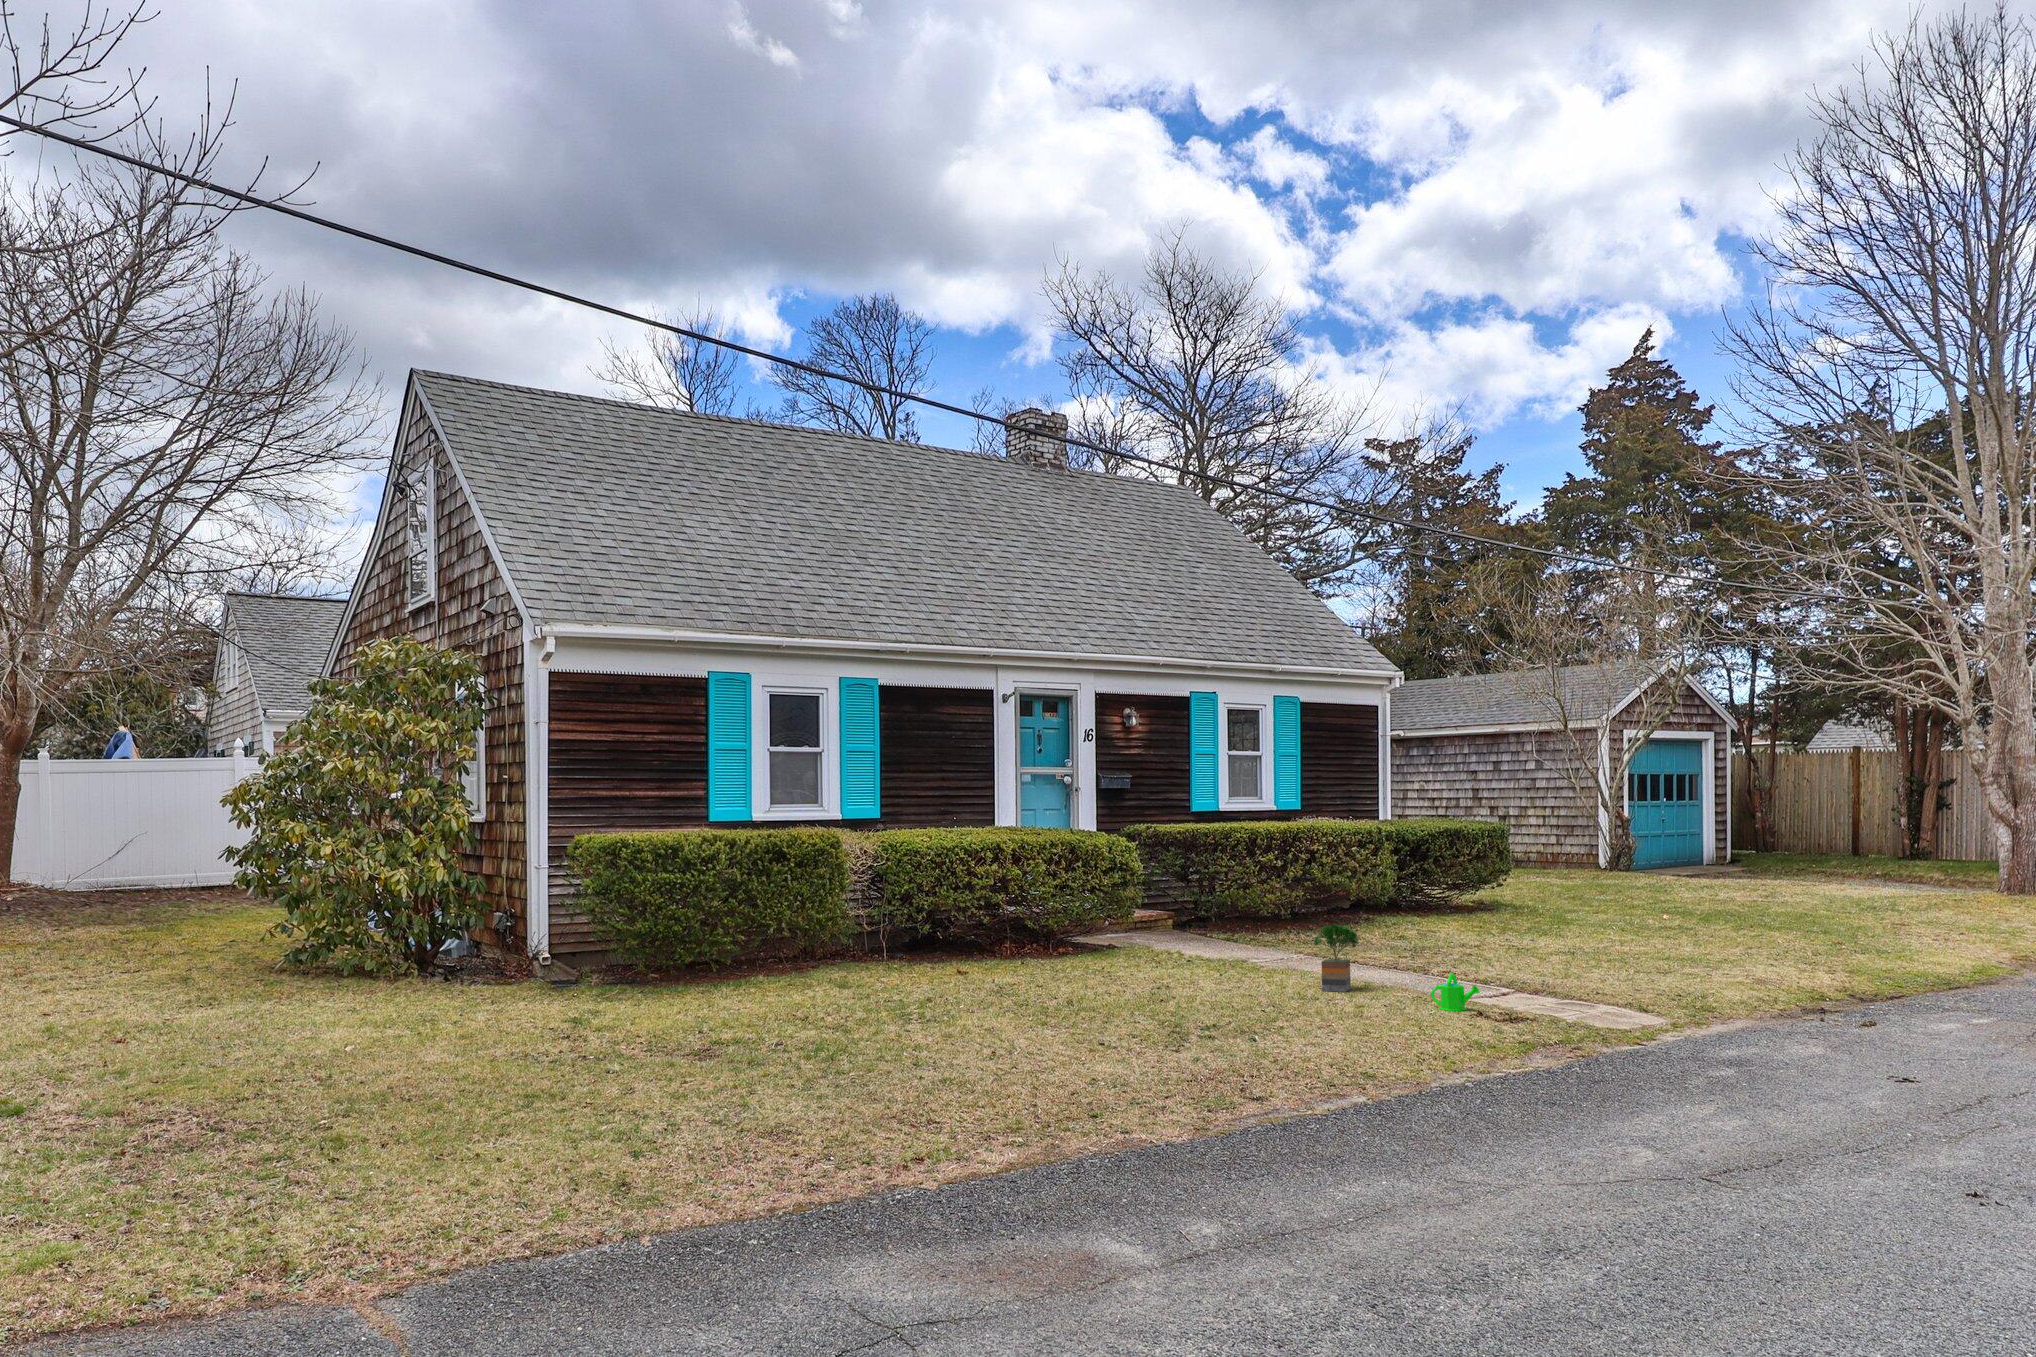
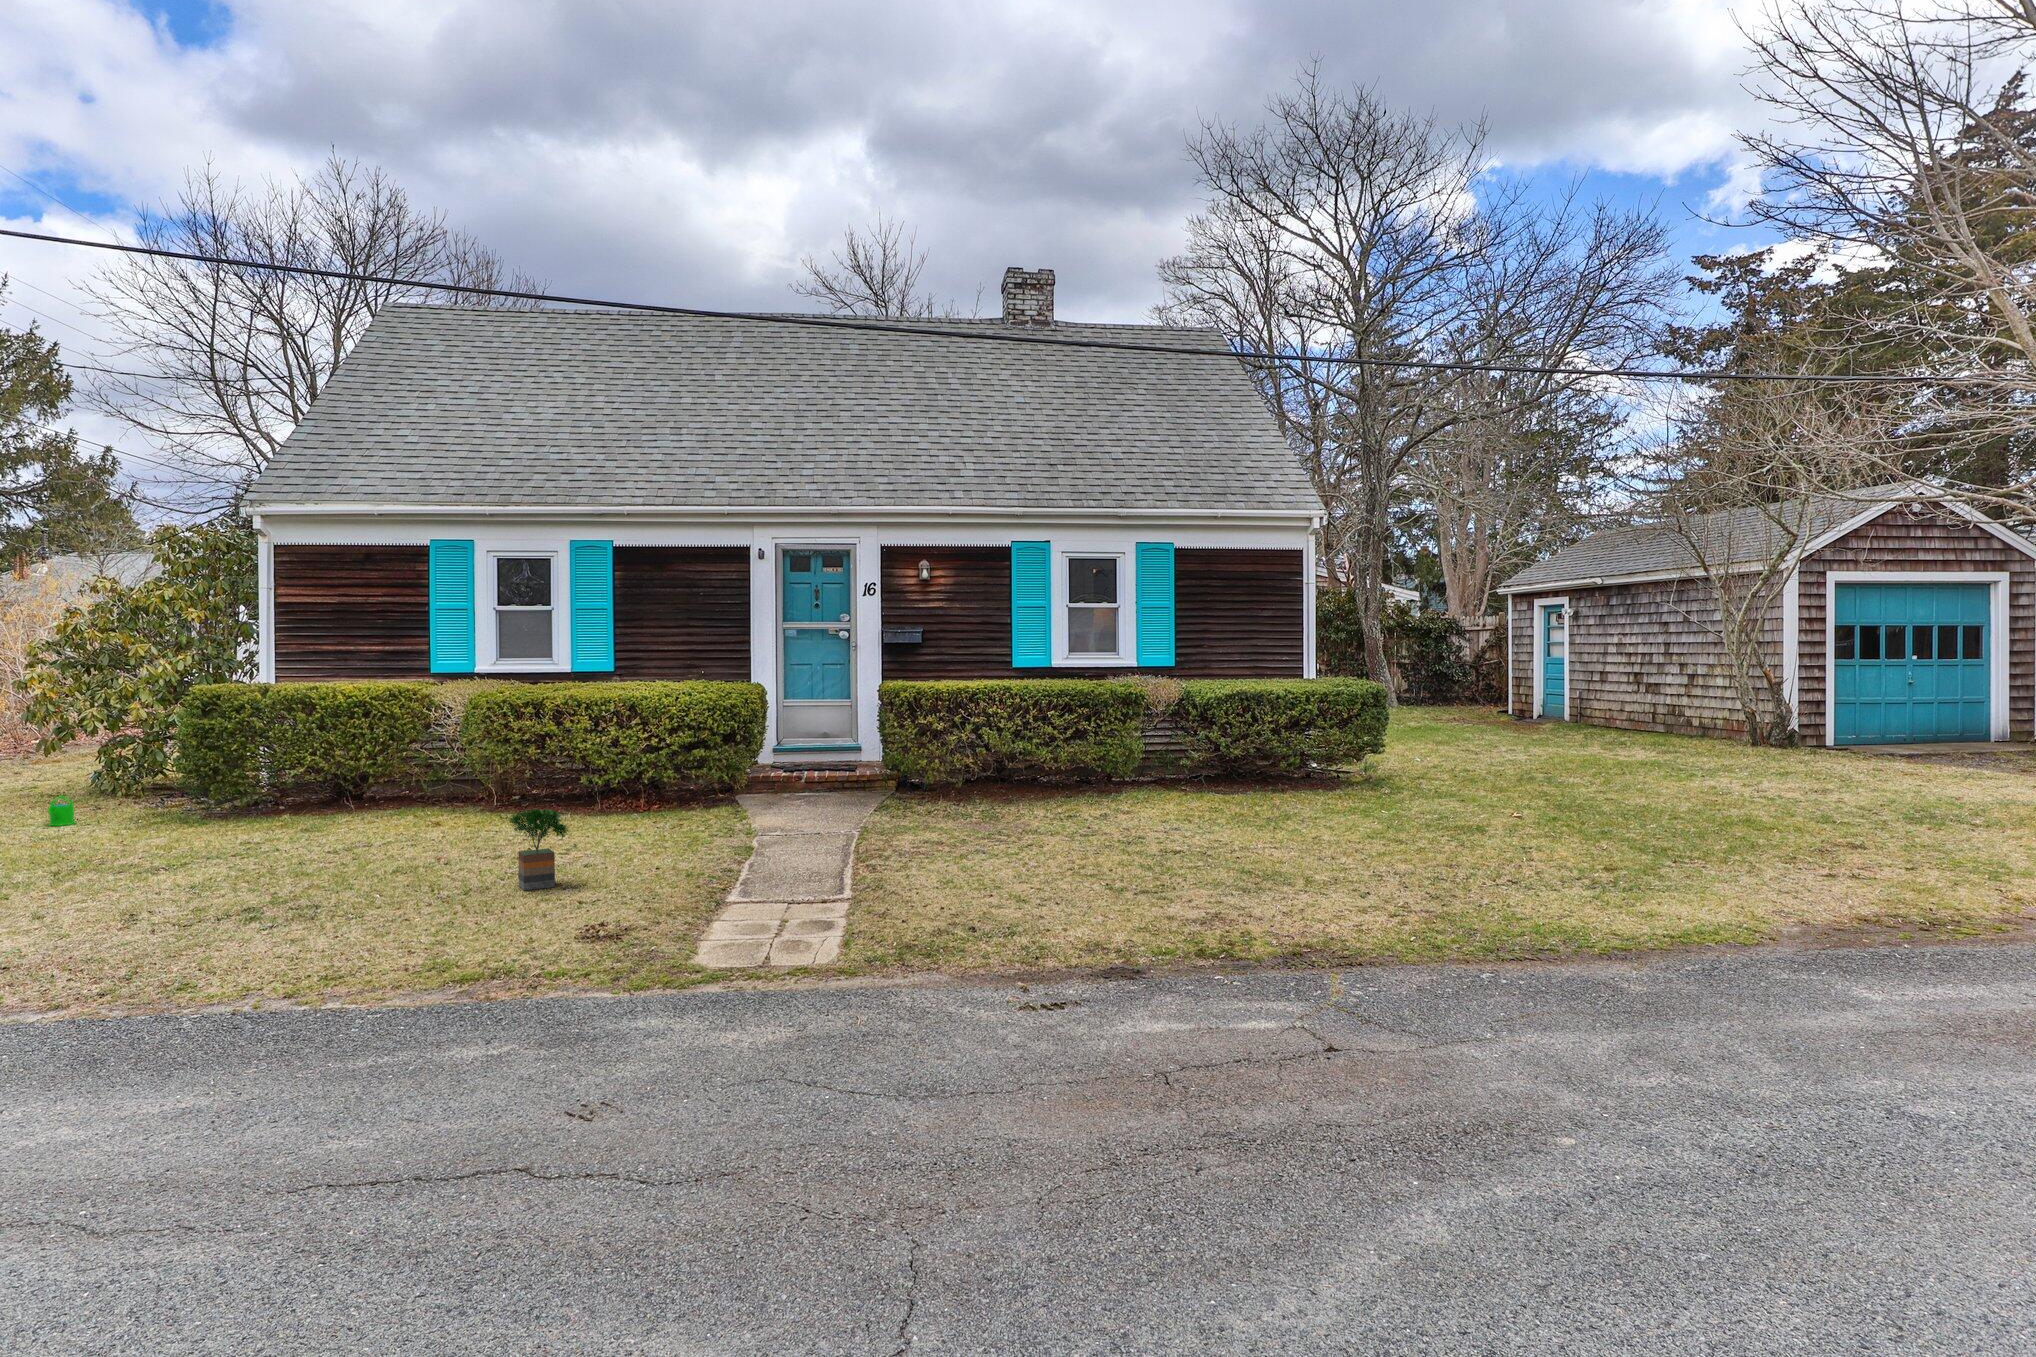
watering can: present [1431,973,1480,1011] -> present [48,795,76,826]

